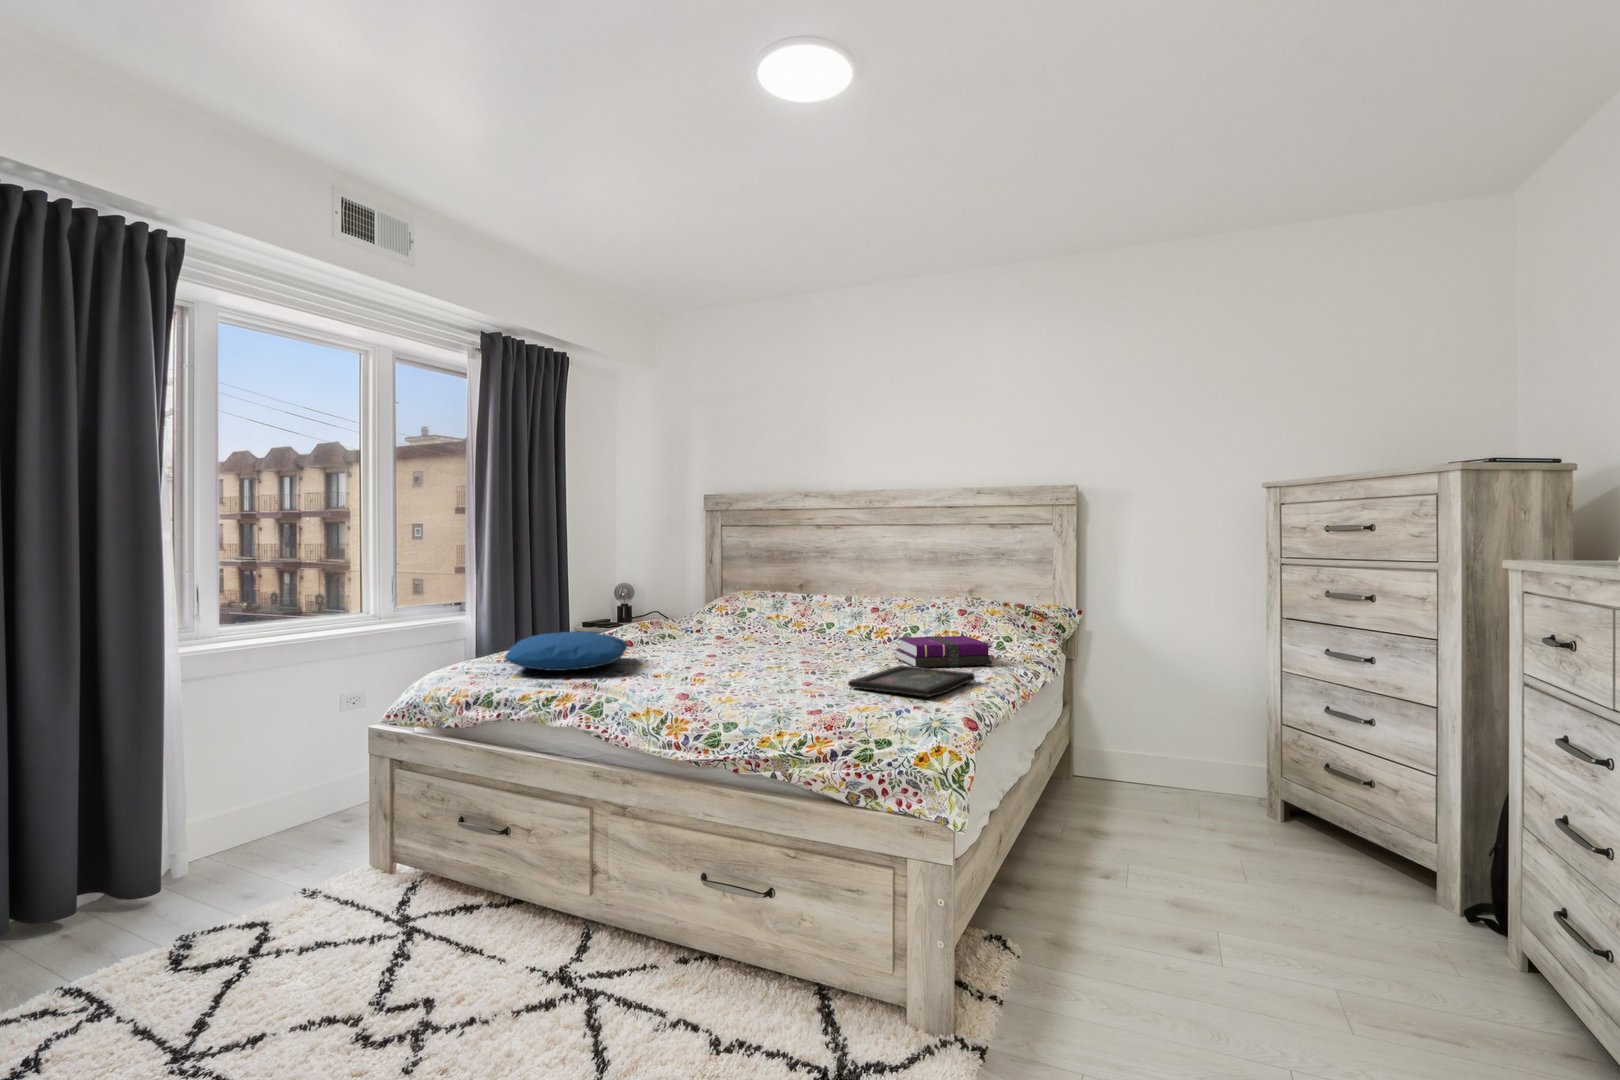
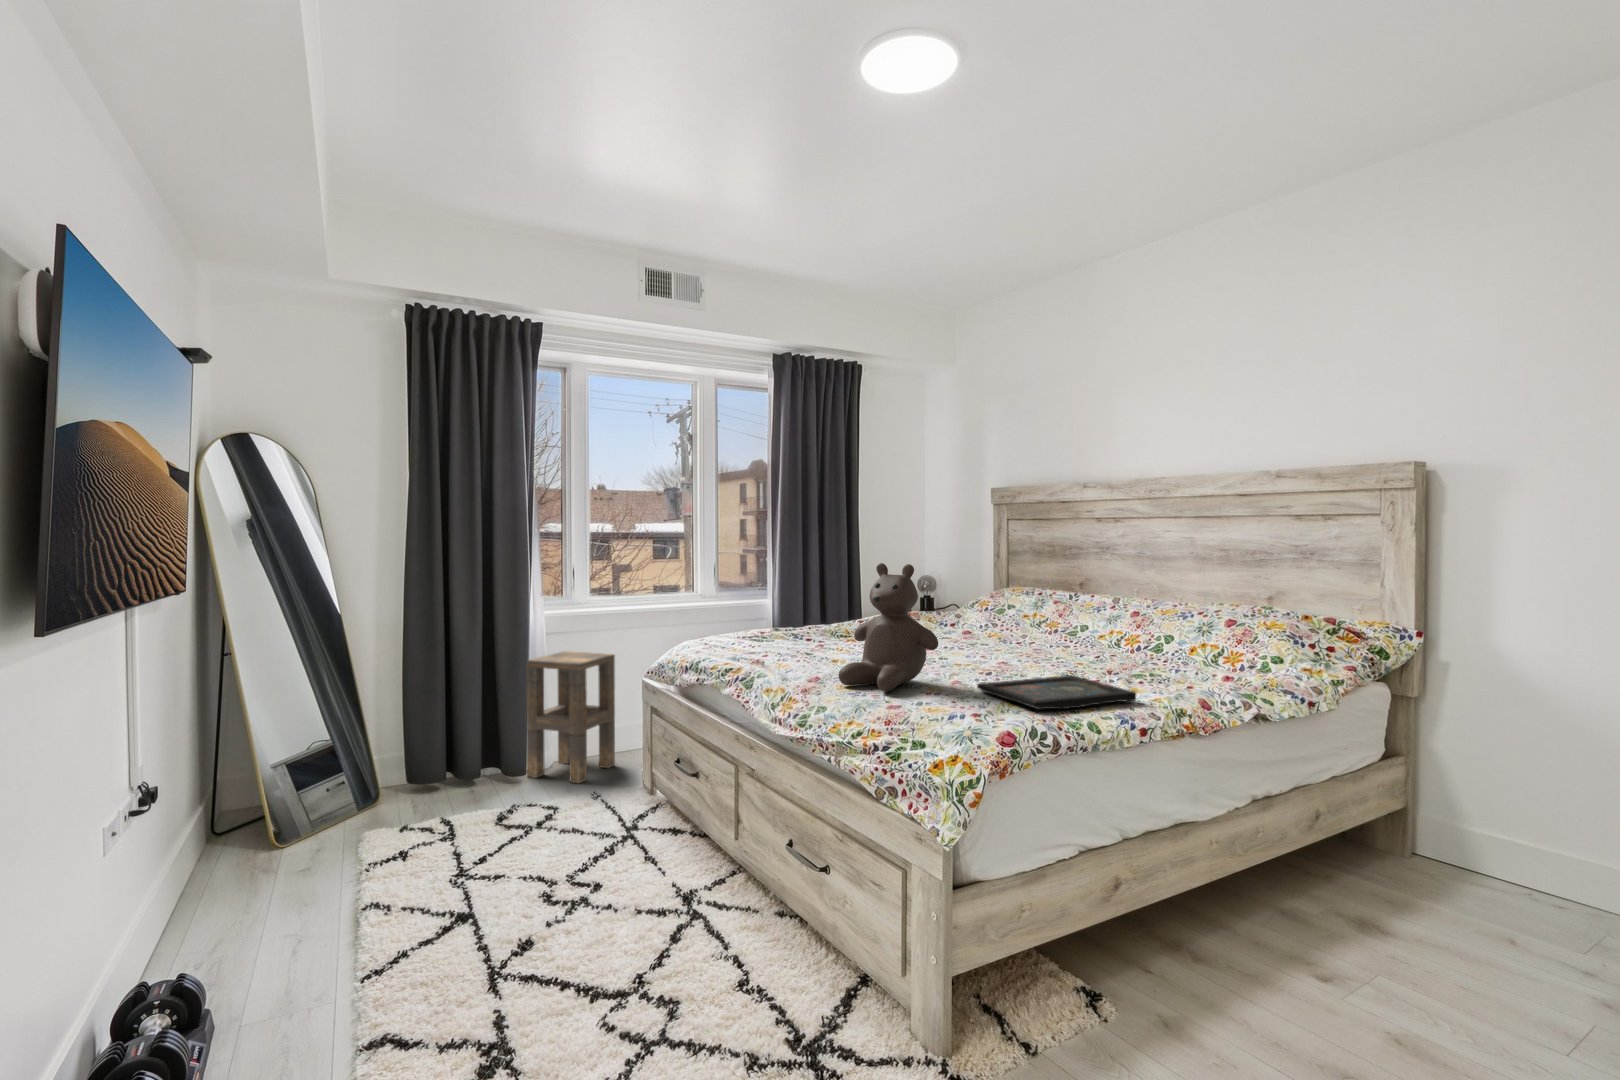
teddy bear: none [714,568,814,699] -> present [839,563,938,692]
pillow: present [505,631,627,671] -> none [719,615,834,648]
notebook: present [895,636,992,667] -> none [1102,646,1205,687]
side table: none [159,702,296,895] -> present [526,651,615,783]

